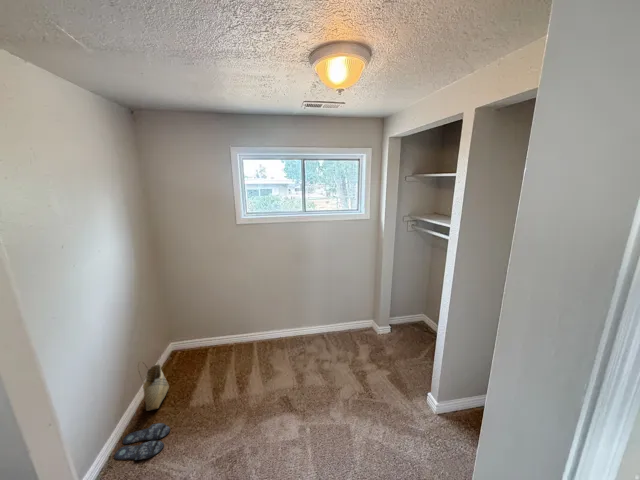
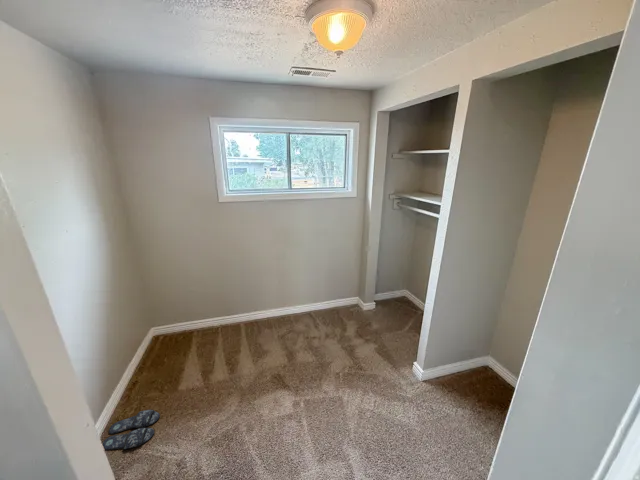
woven basket: present [141,364,169,411] -> none [119,344,155,399]

